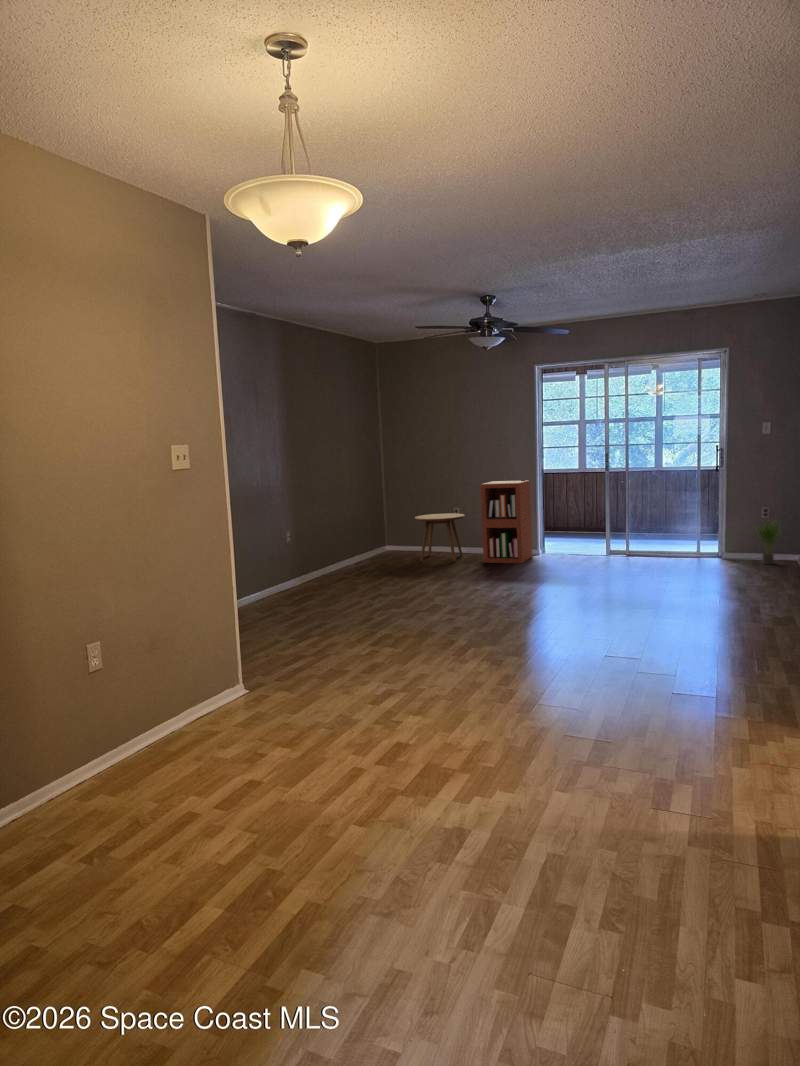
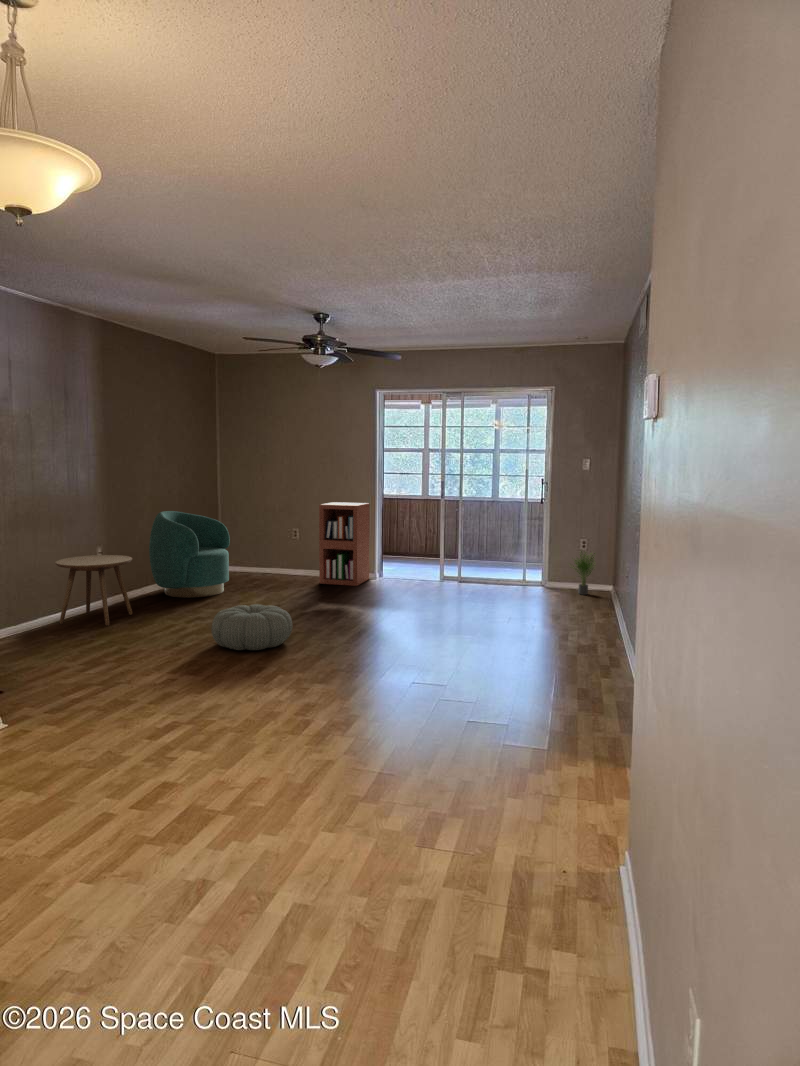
armchair: none [325,498,398,579] -> present [149,511,230,597]
side table: present [415,513,465,562] -> present [55,555,132,626]
pouf: none [401,582,476,625] -> present [212,604,292,650]

